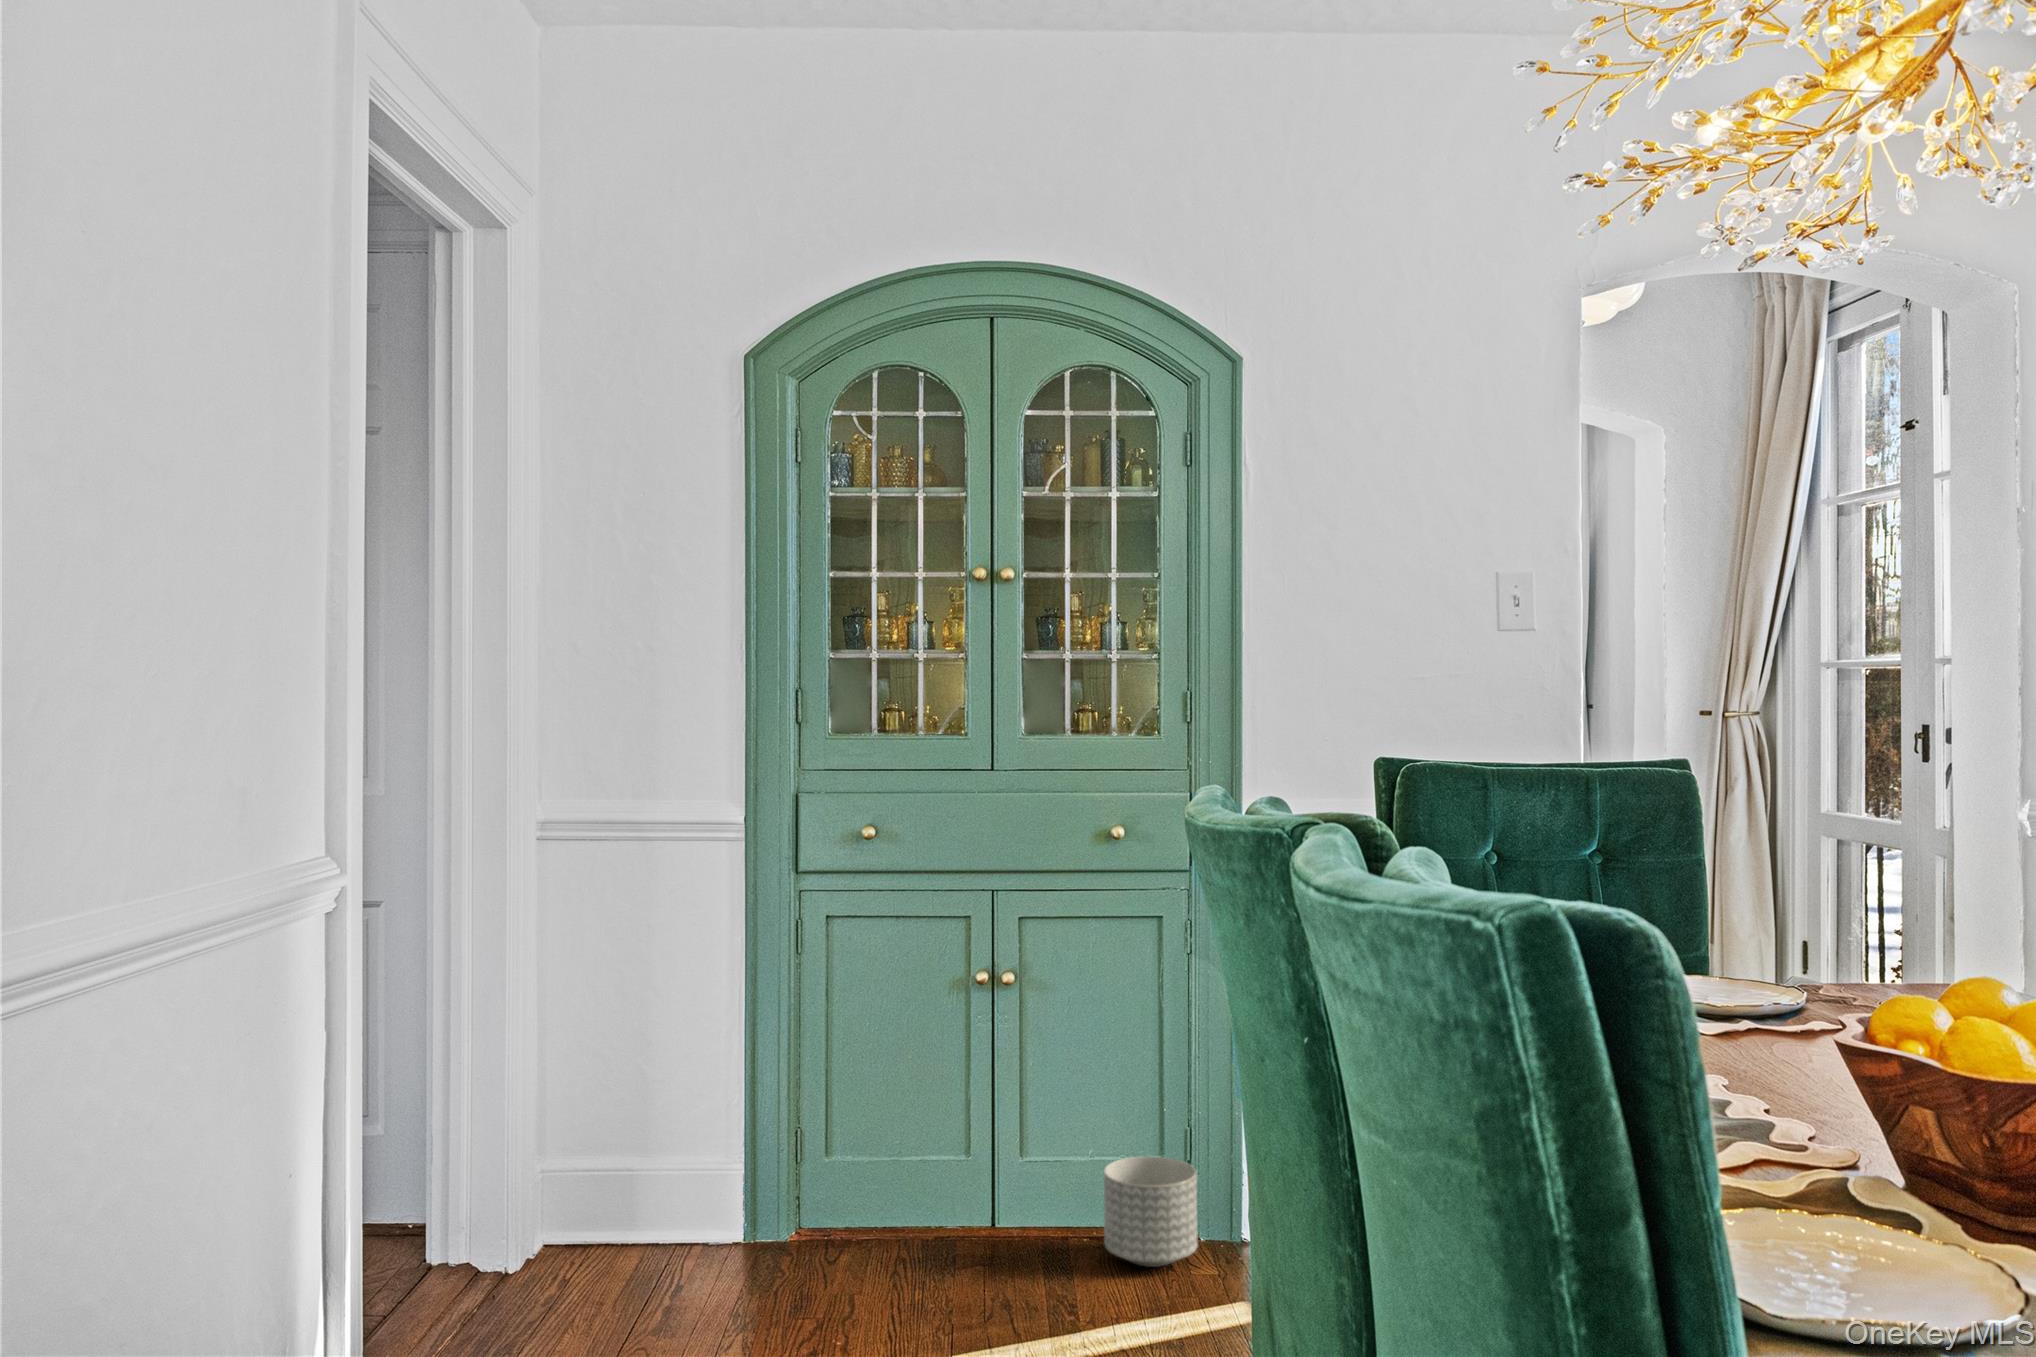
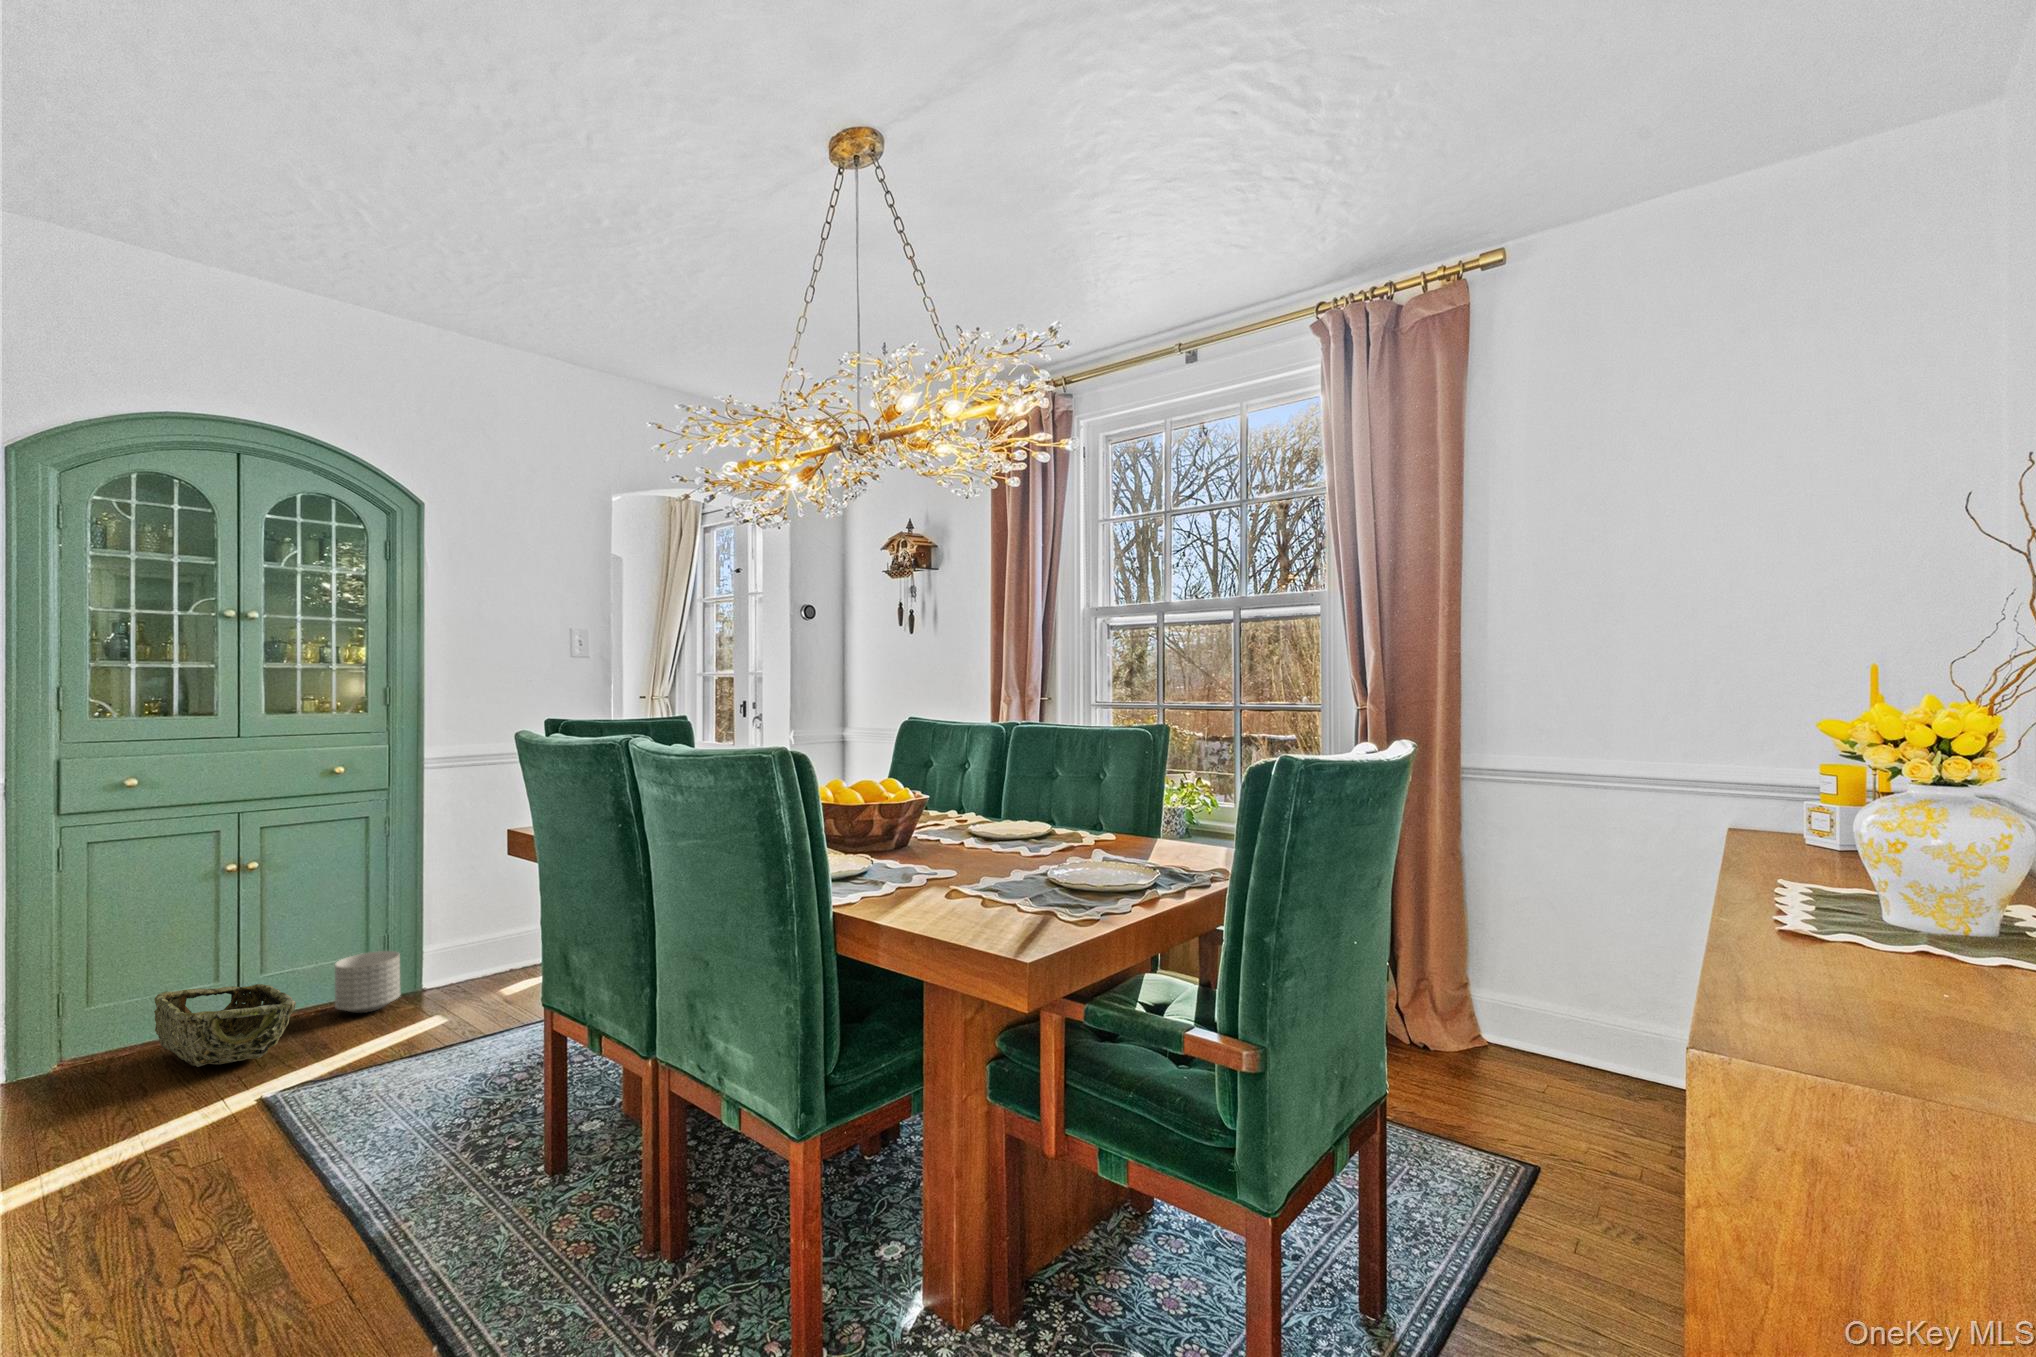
woven basket: none [873,1156,1024,1309] -> present [154,984,296,1067]

